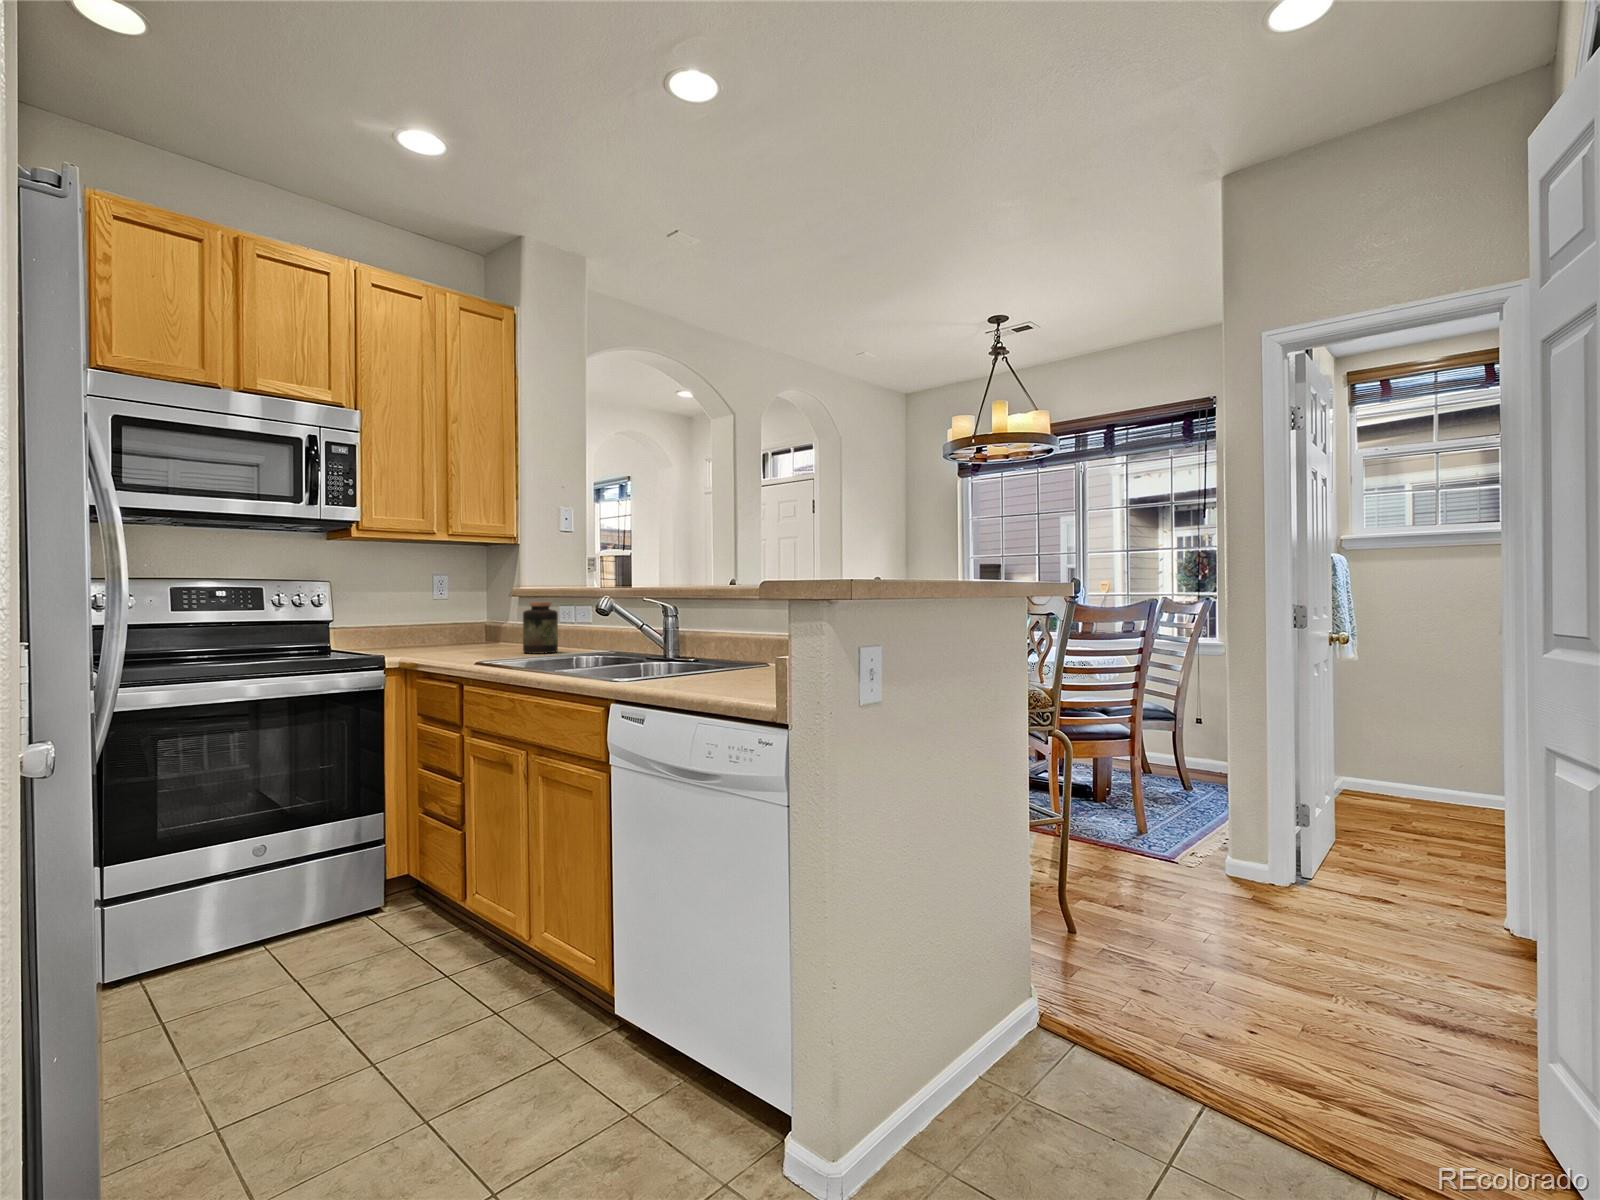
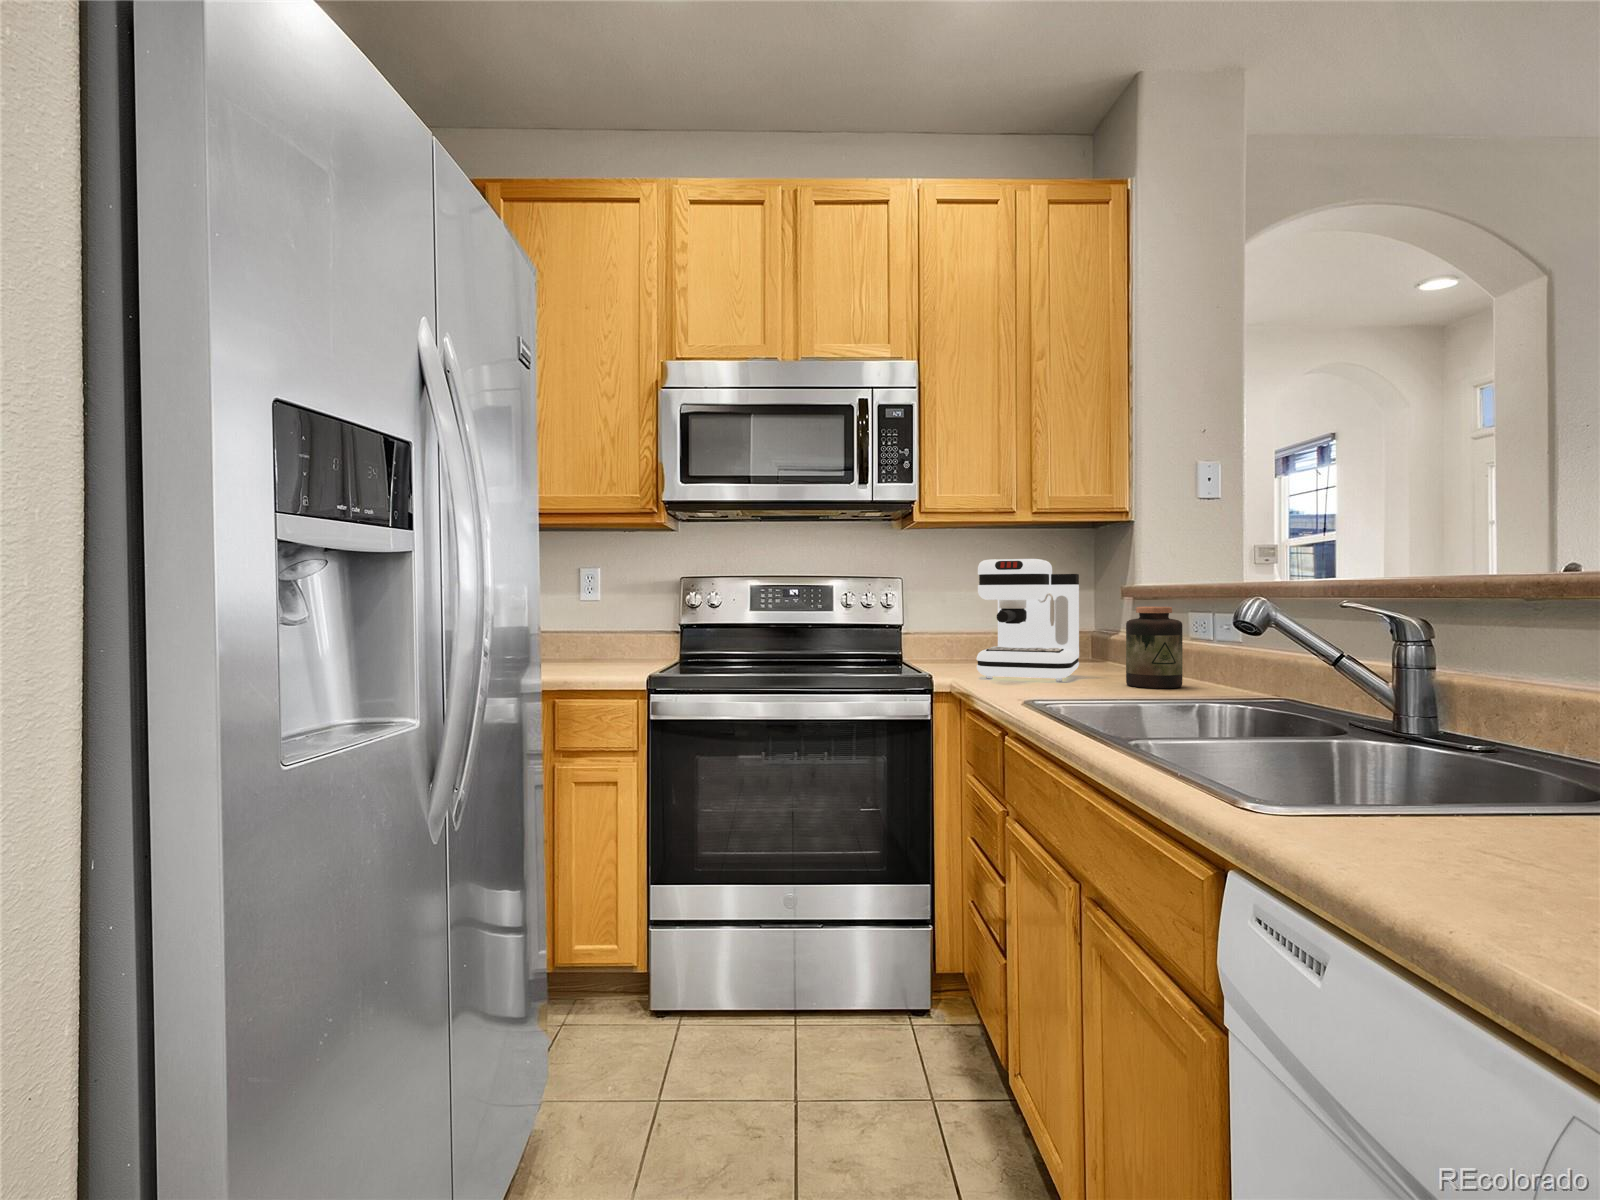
coffee maker: none [414,569,486,655] -> present [977,559,1079,681]

